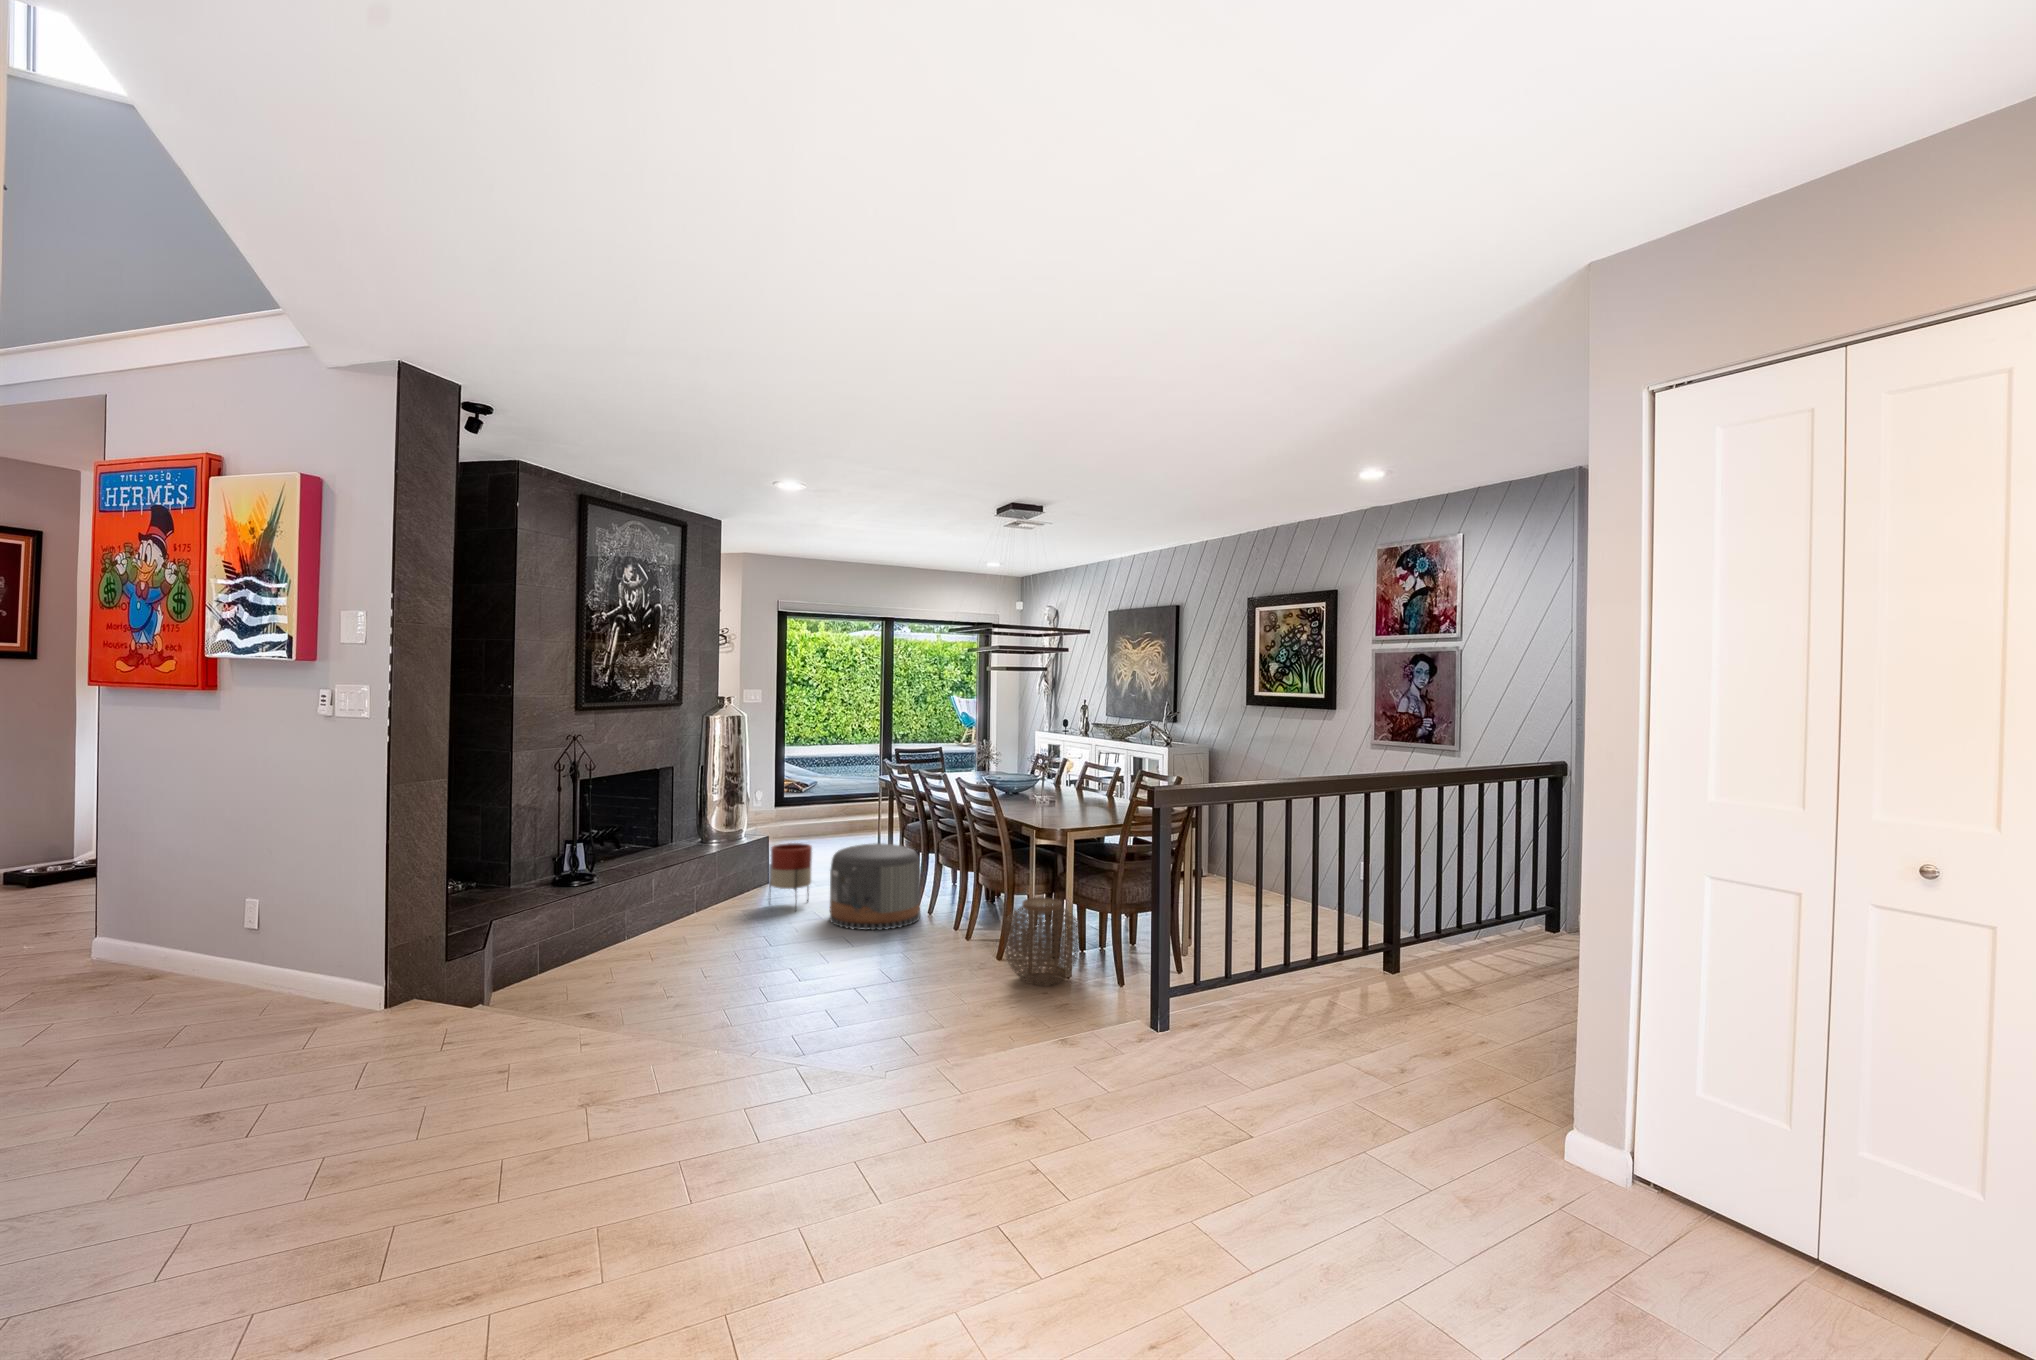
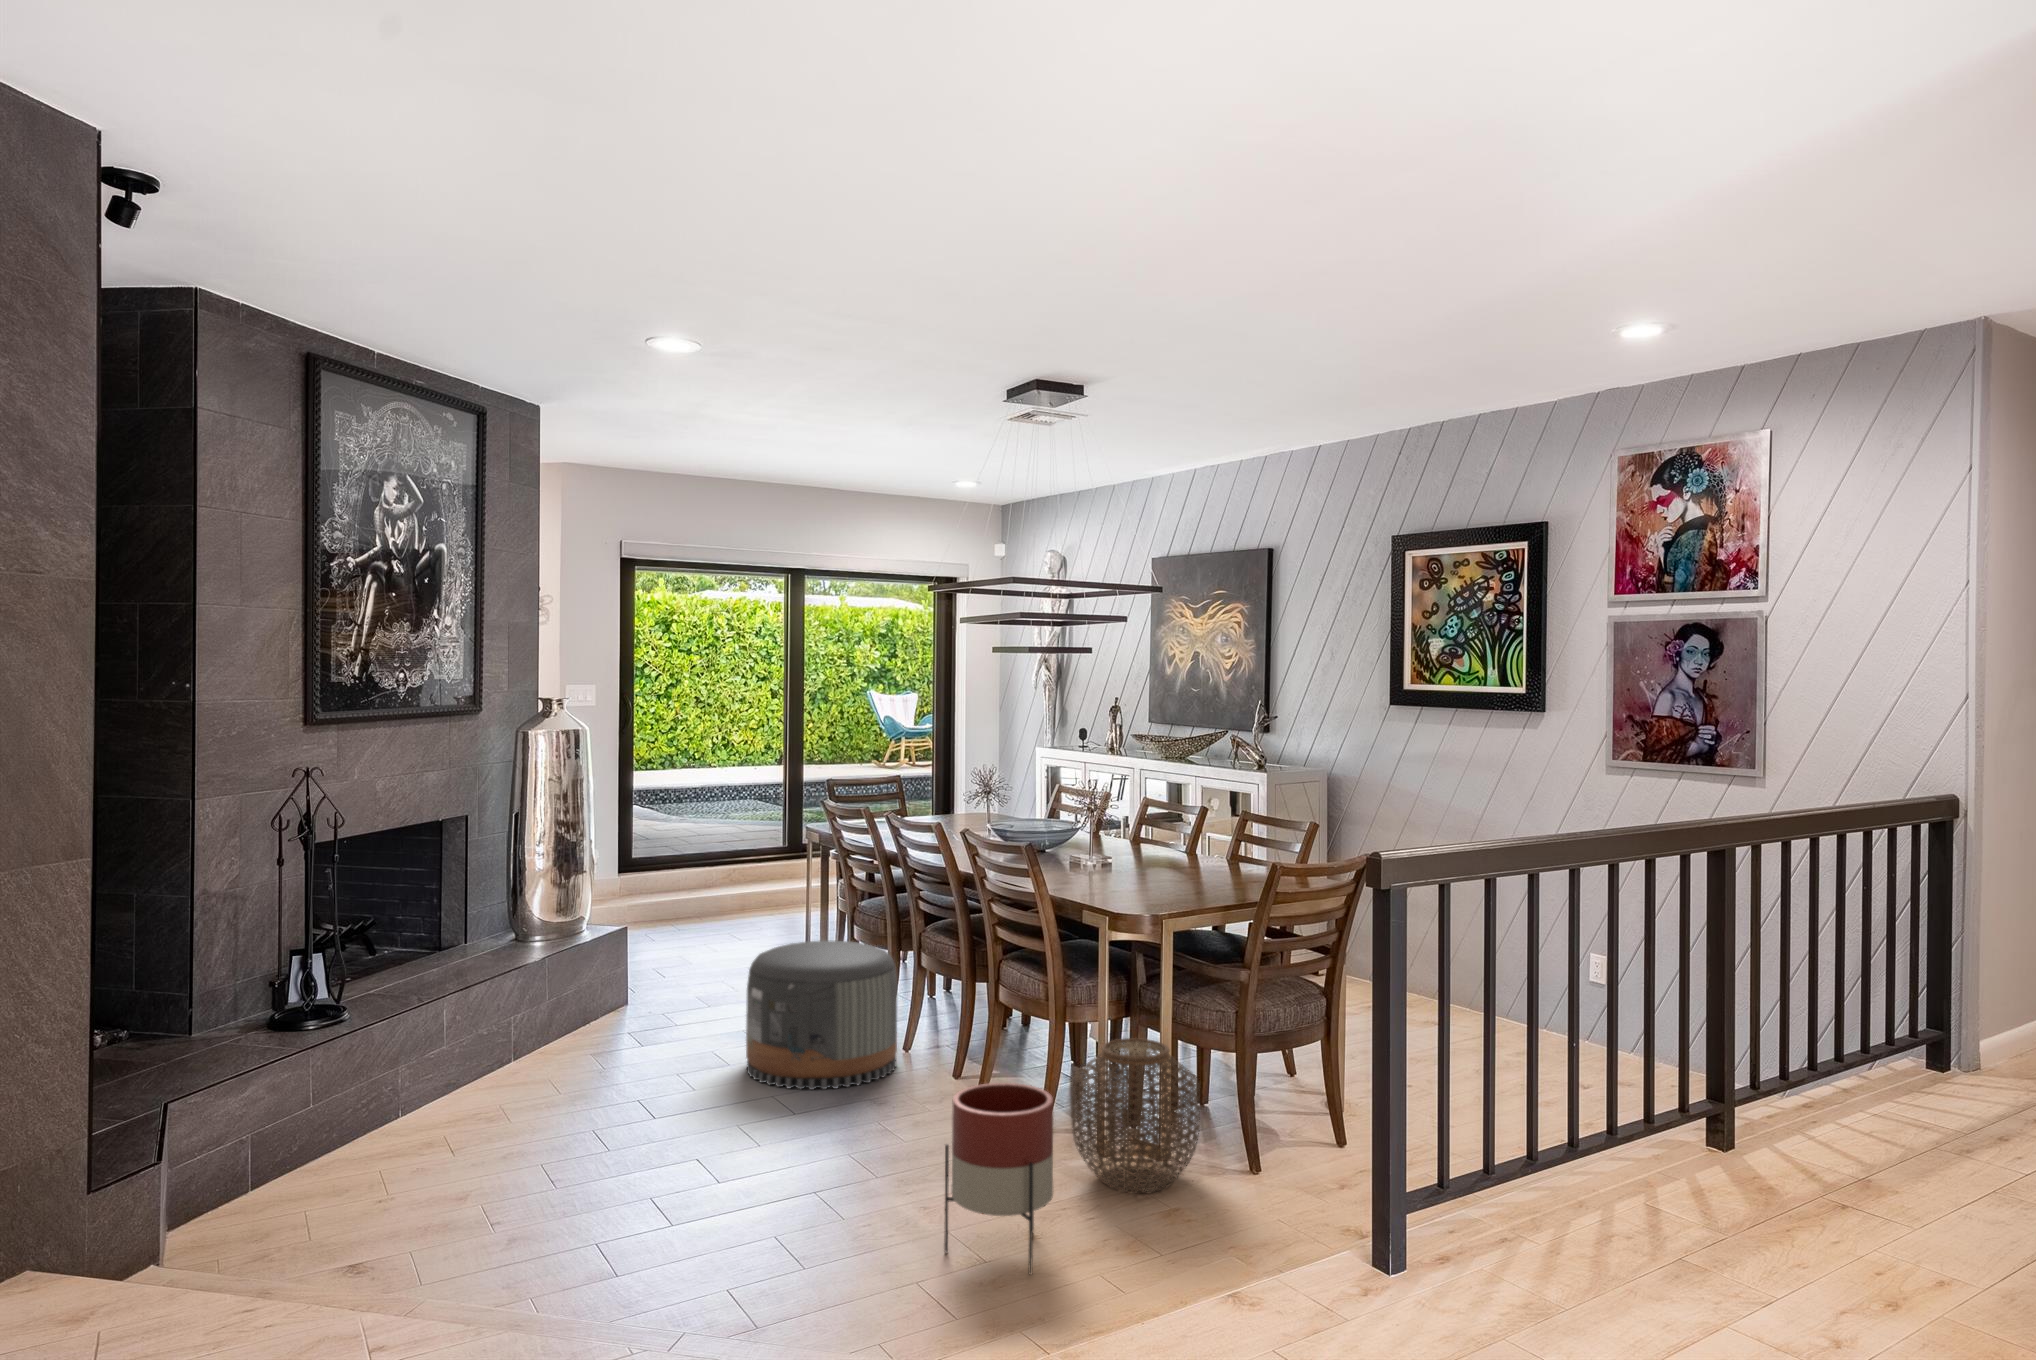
planter: present [769,843,812,901] -> present [944,1083,1053,1274]

